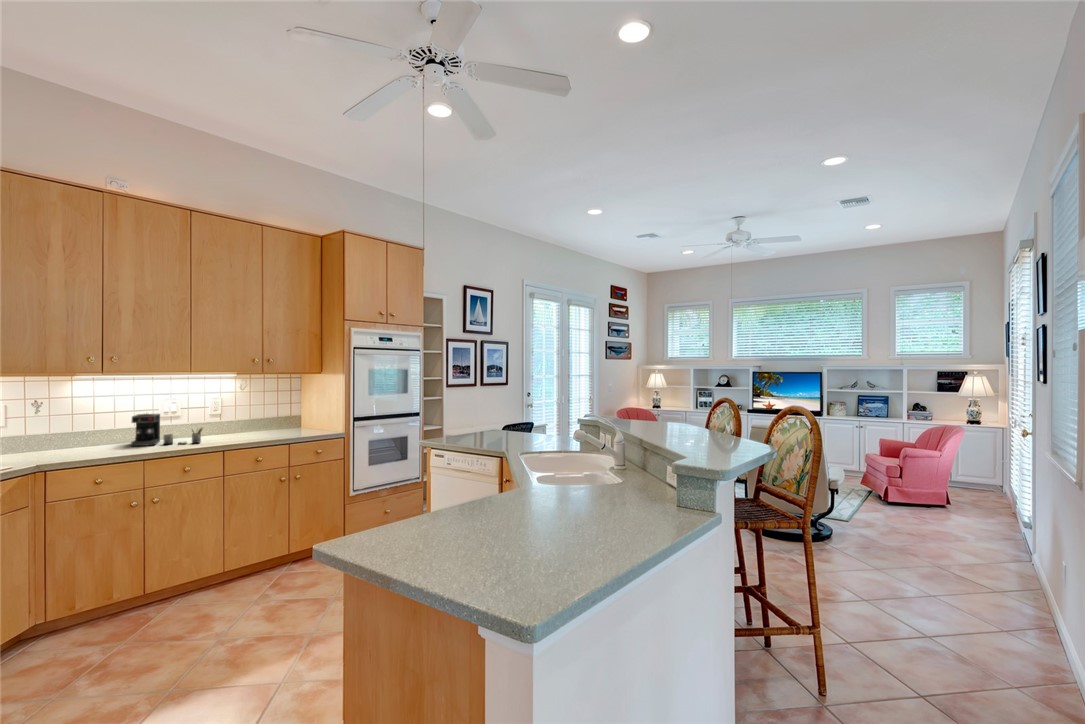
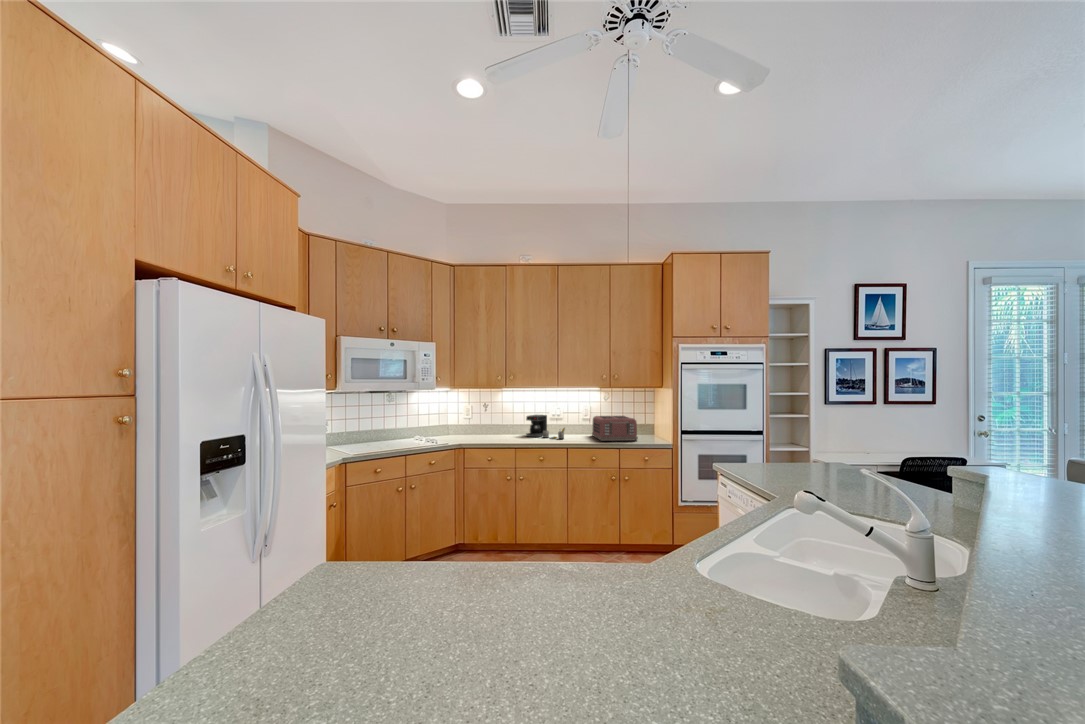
toaster: none [229,408,299,439] -> present [592,416,638,441]

